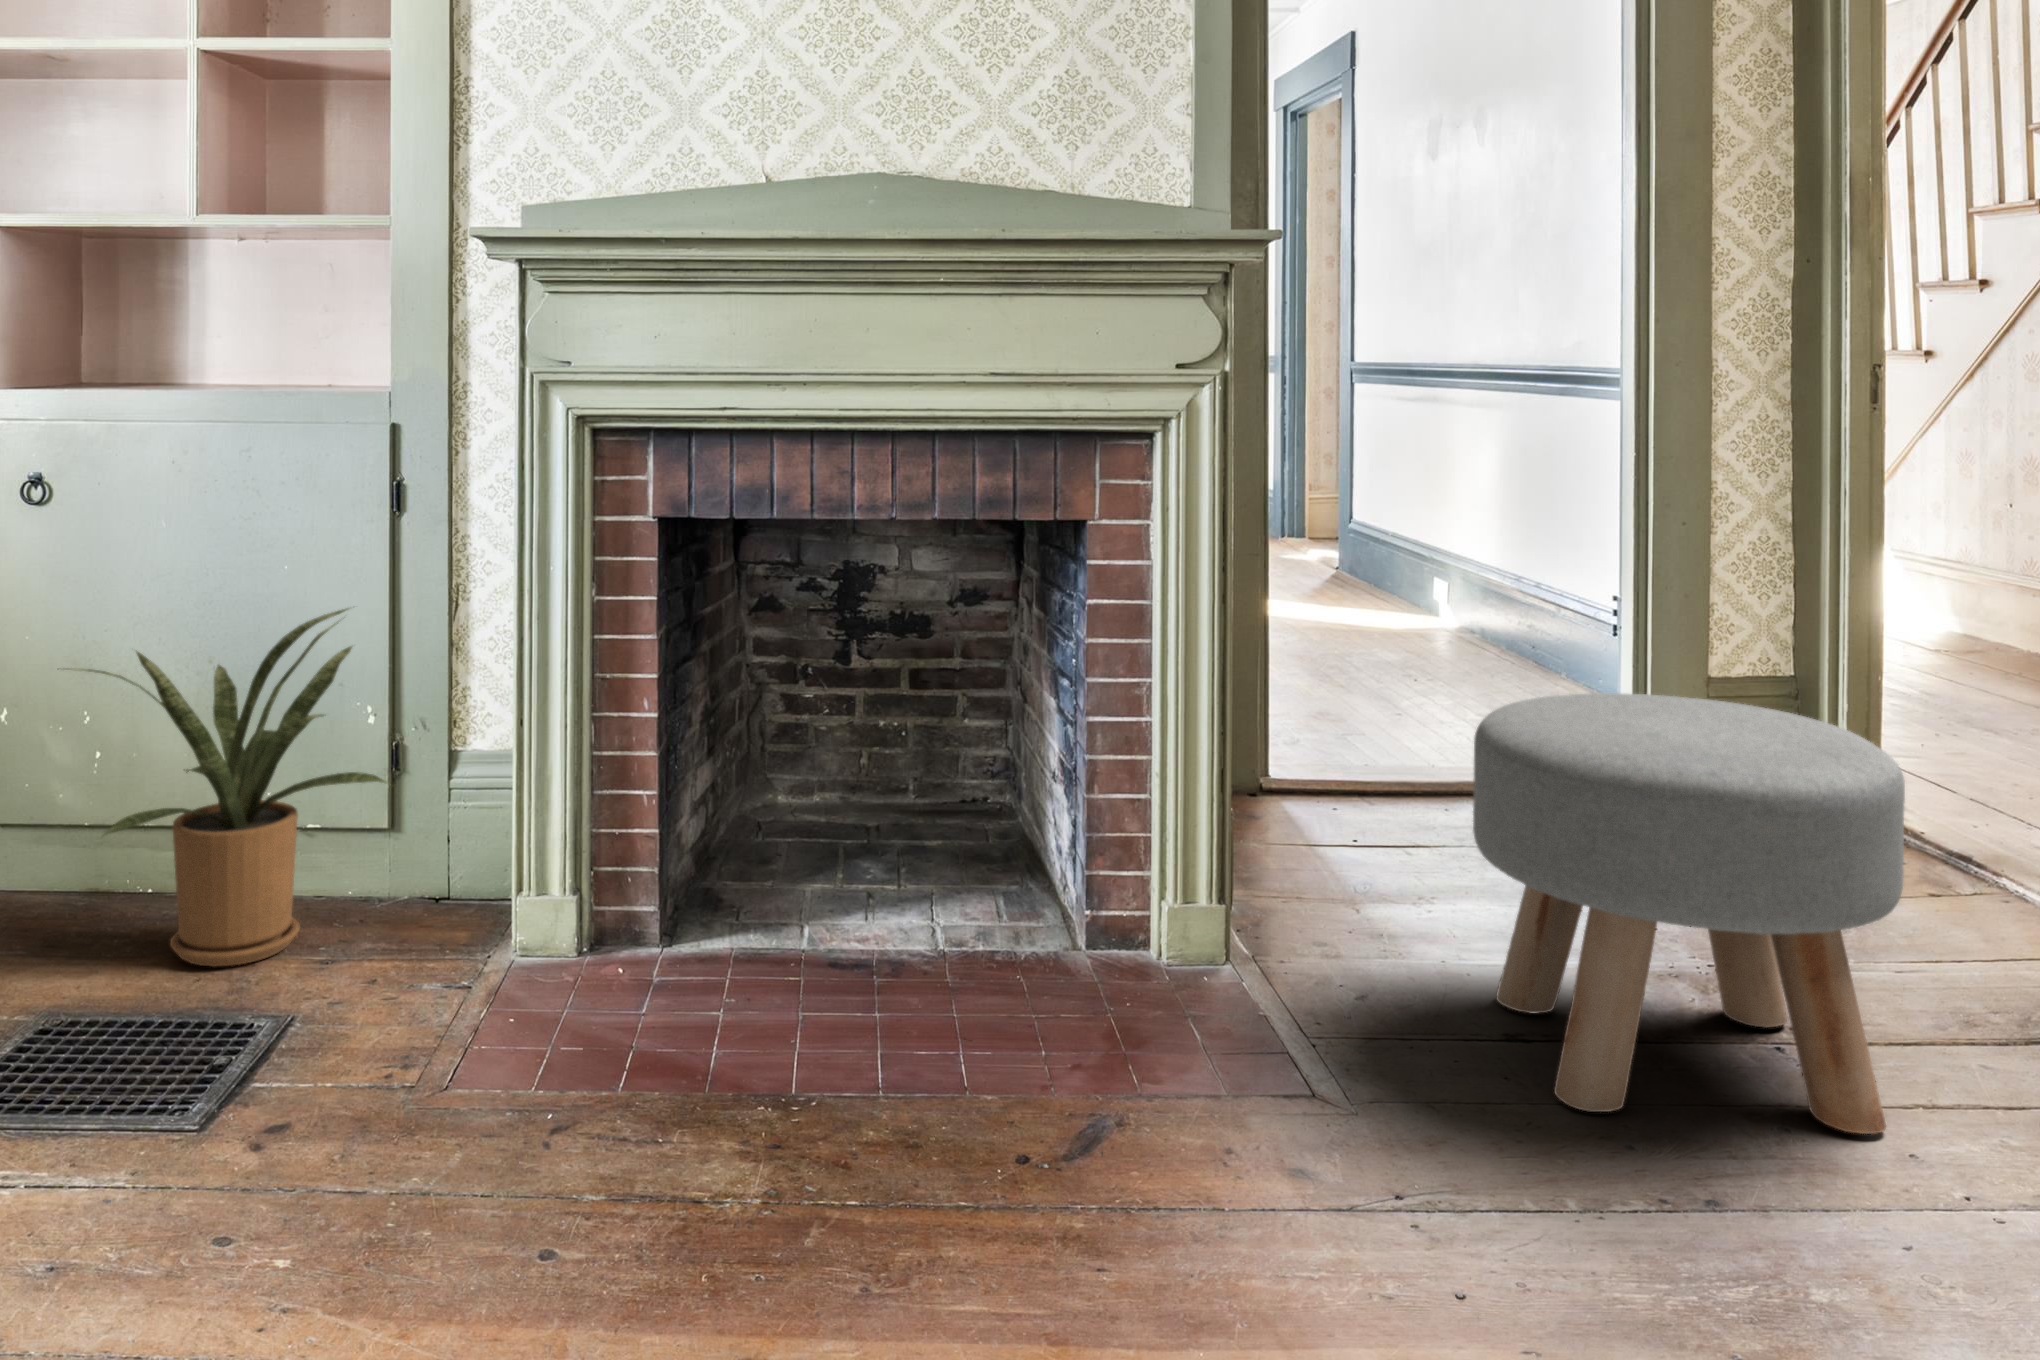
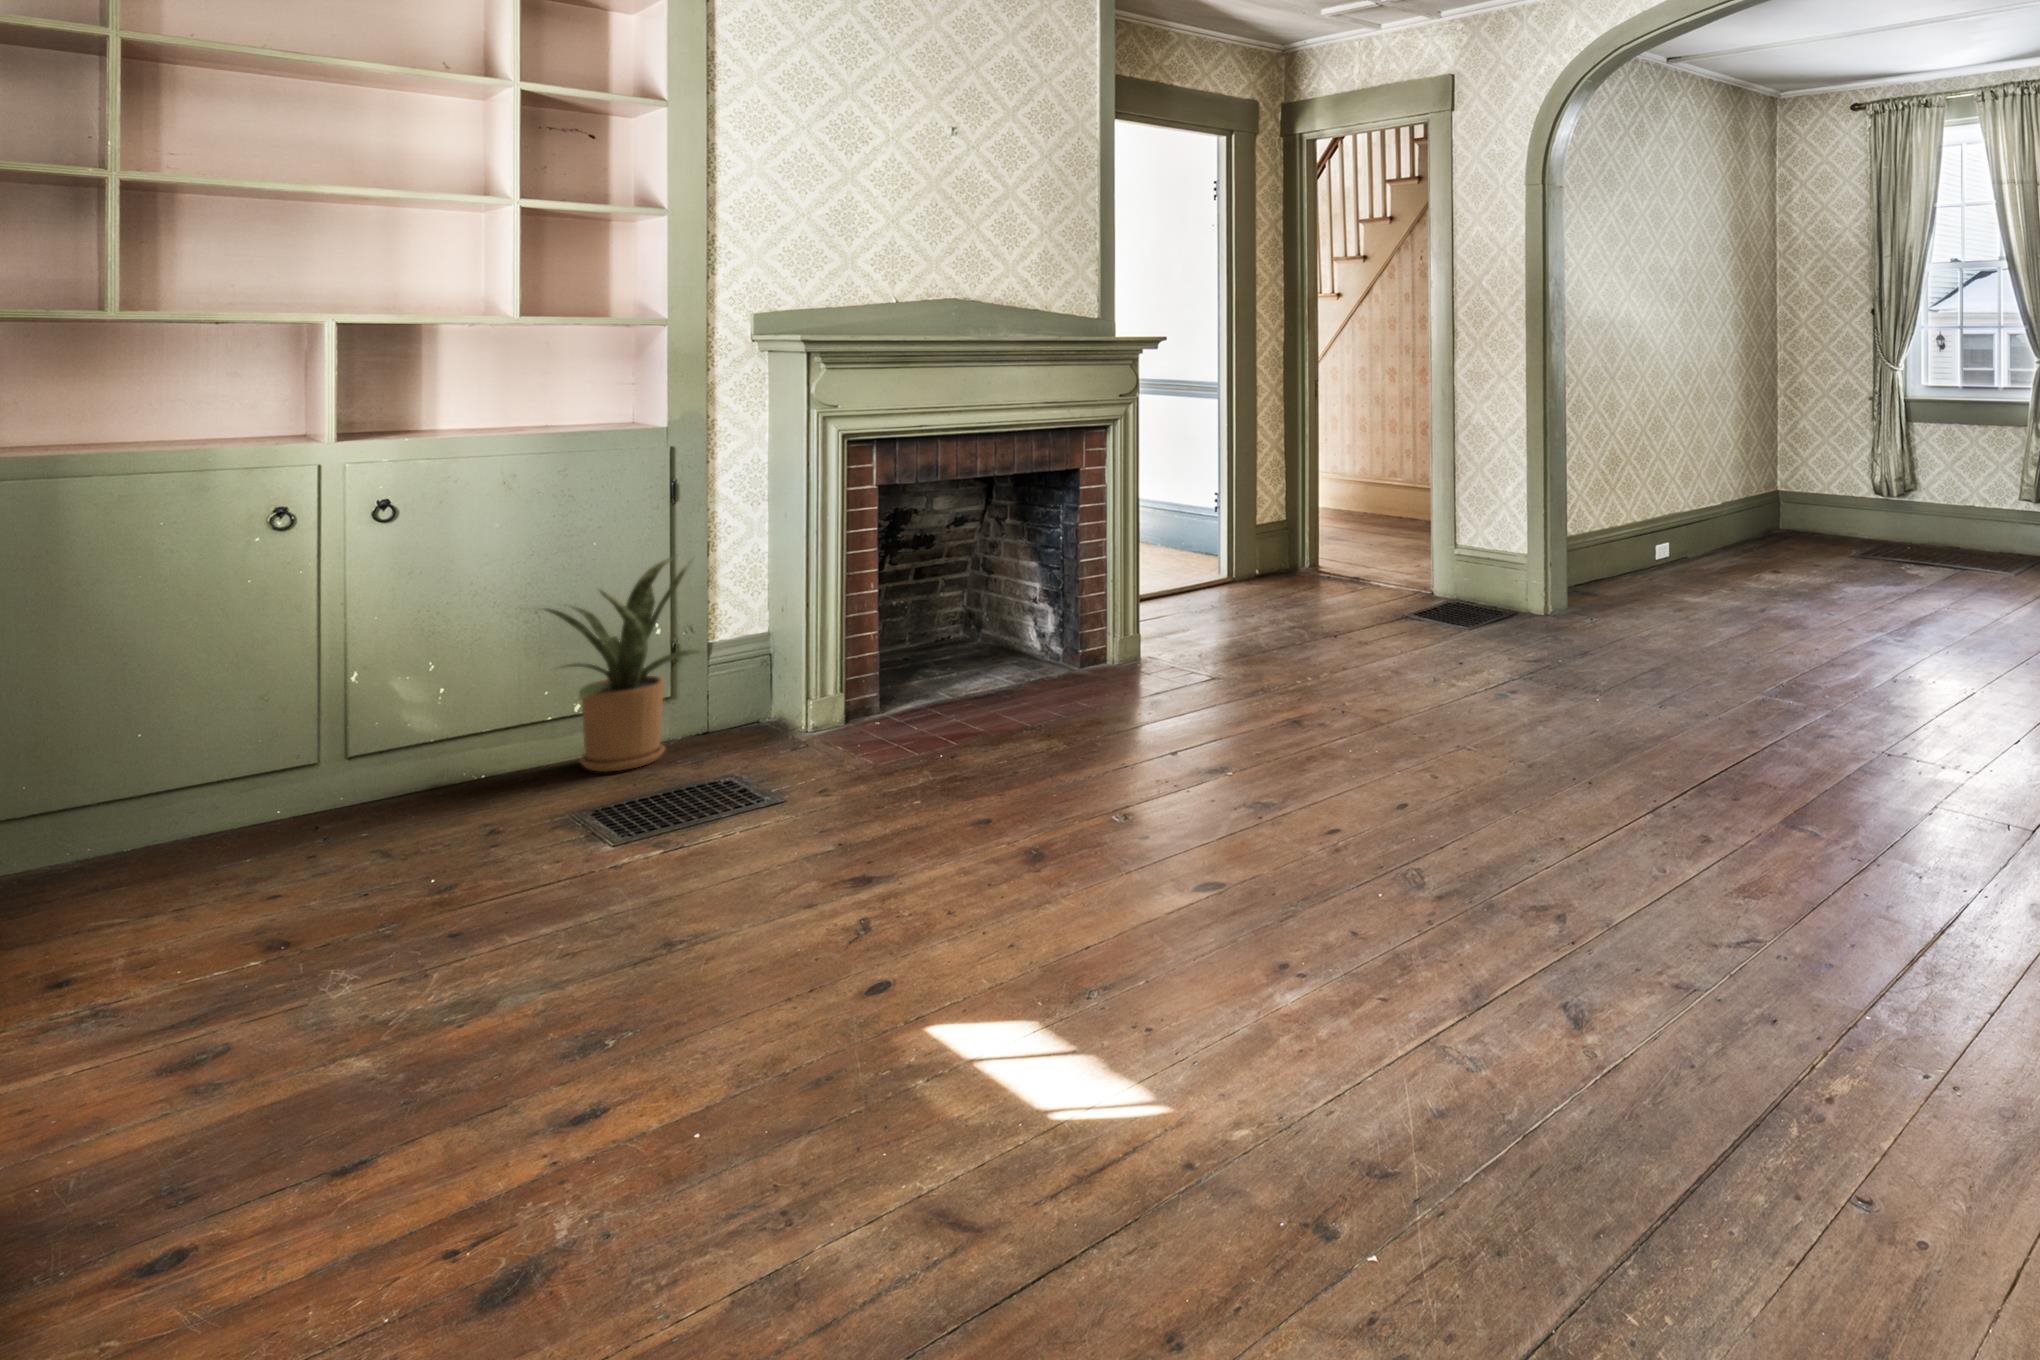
ottoman: present [1473,693,1905,1134] -> none [1245,523,1385,669]

